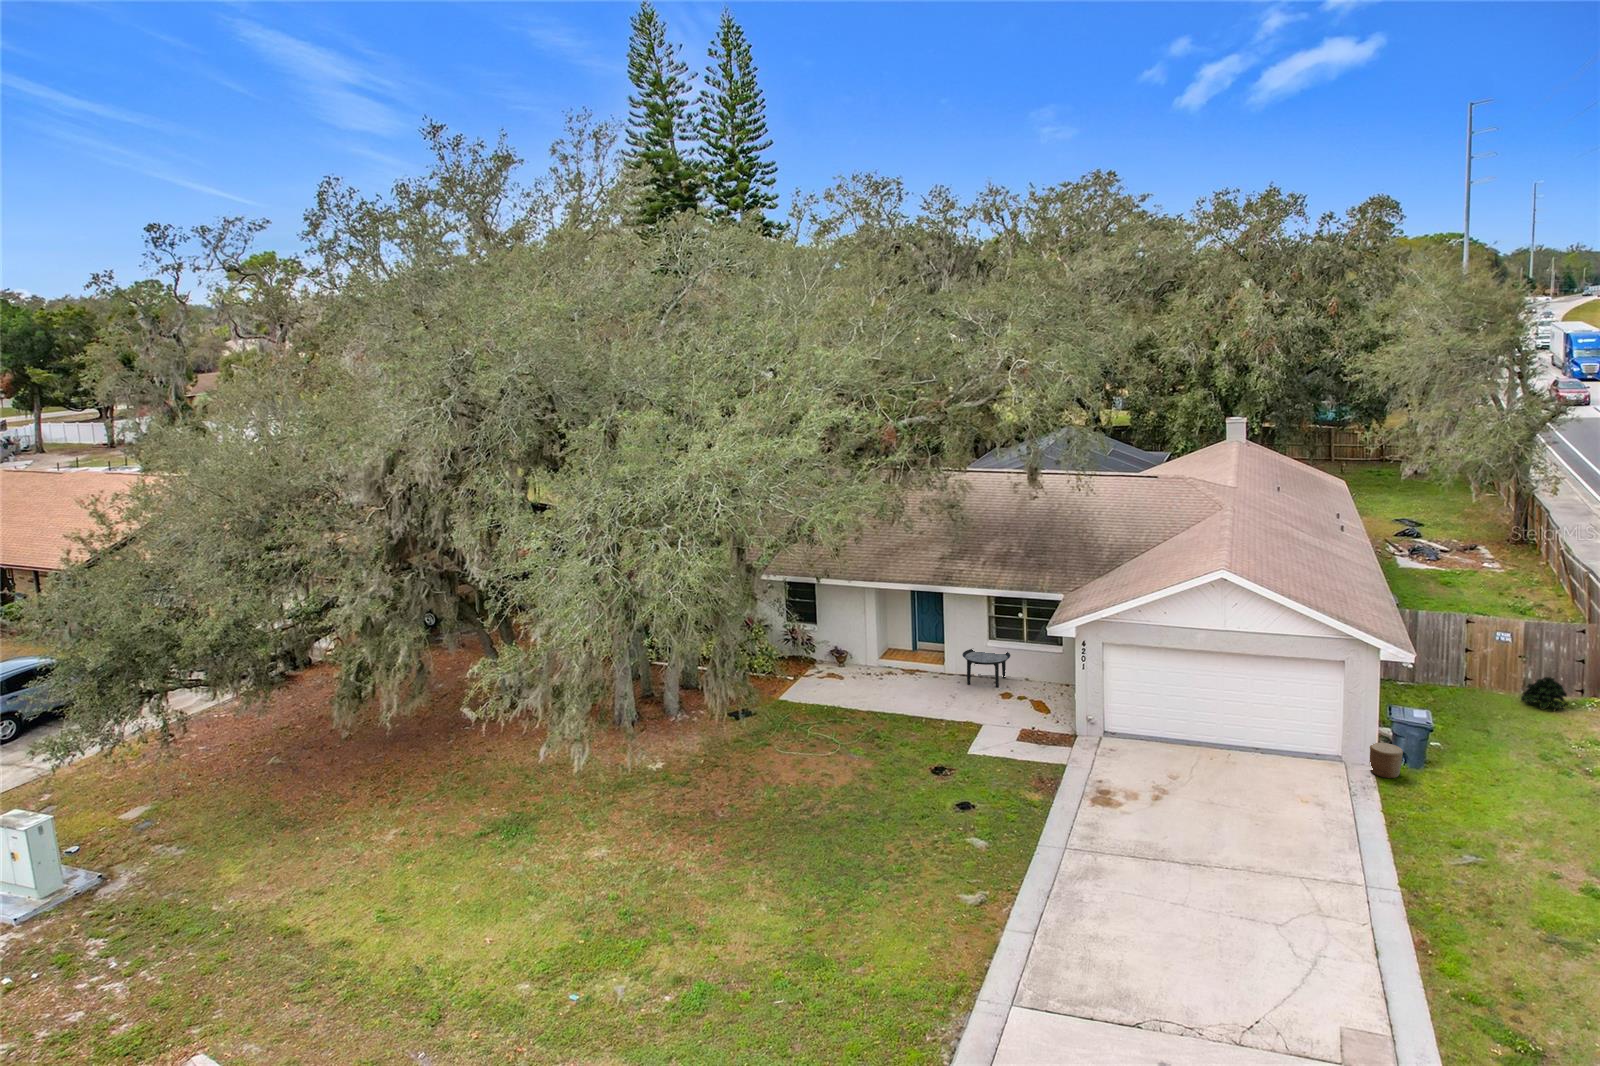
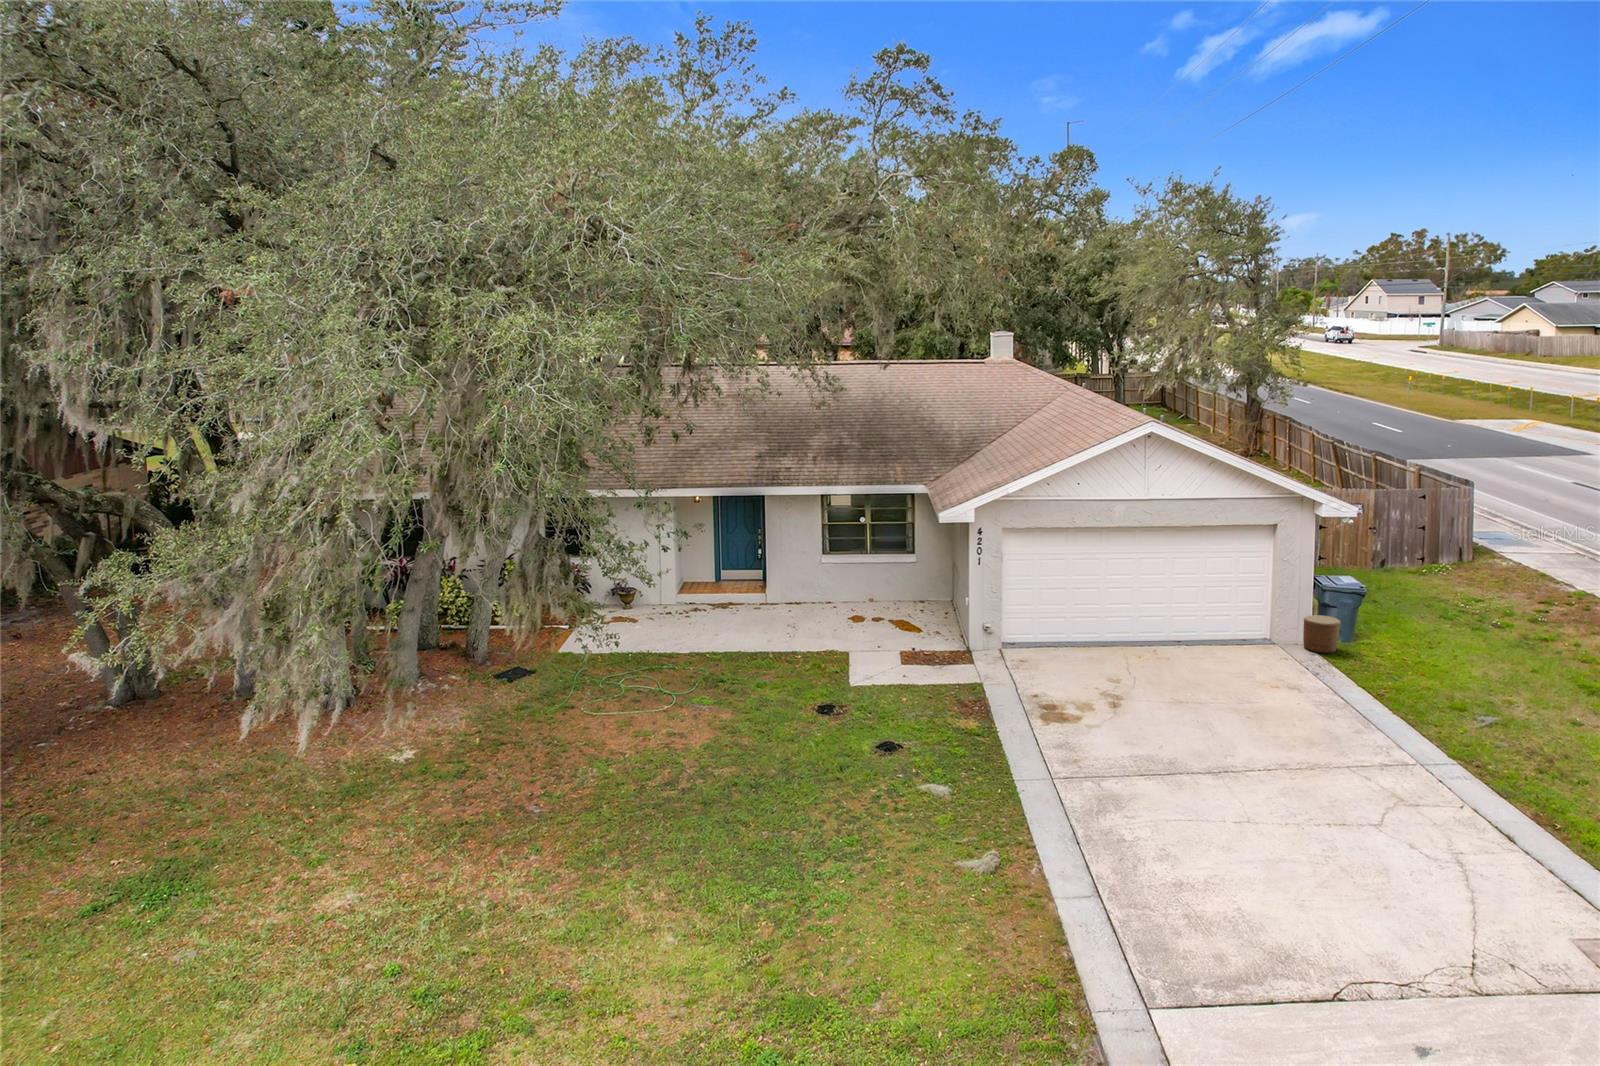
round table: present [962,649,1010,688] -> none [795,566,854,612]
potted plant: present [1521,677,1568,711] -> none [1374,545,1419,580]

